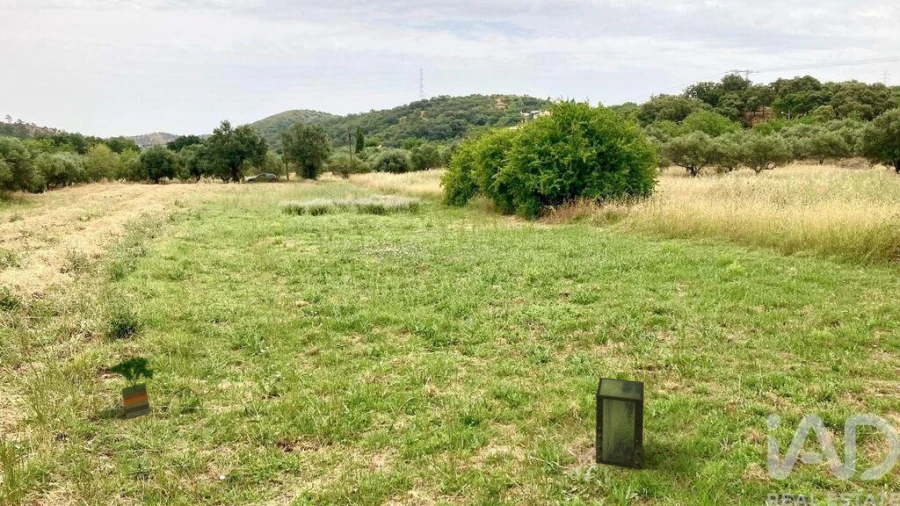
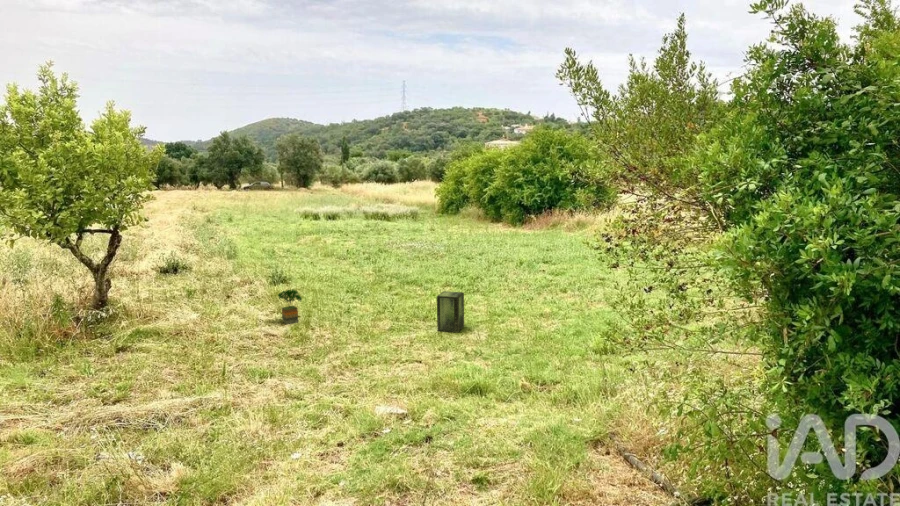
storage box: present [596,378,644,469] -> present [437,291,464,333]

